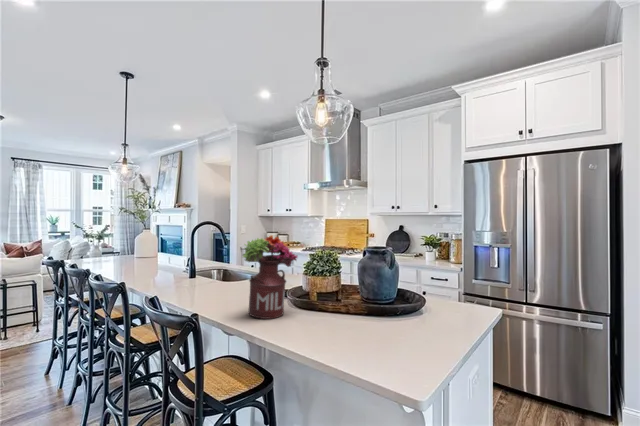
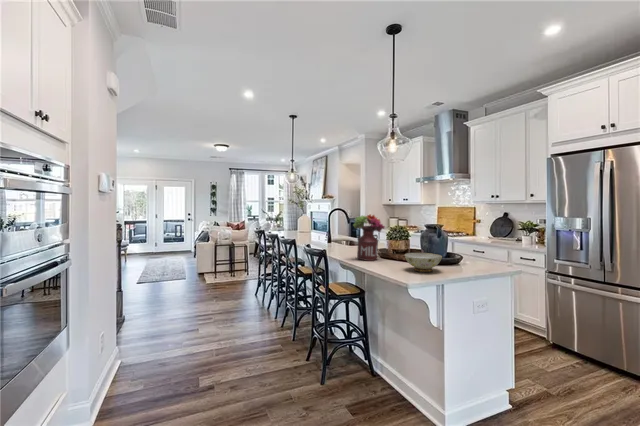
ceramic bowl: none [344,301,406,340] -> present [404,253,442,272]

